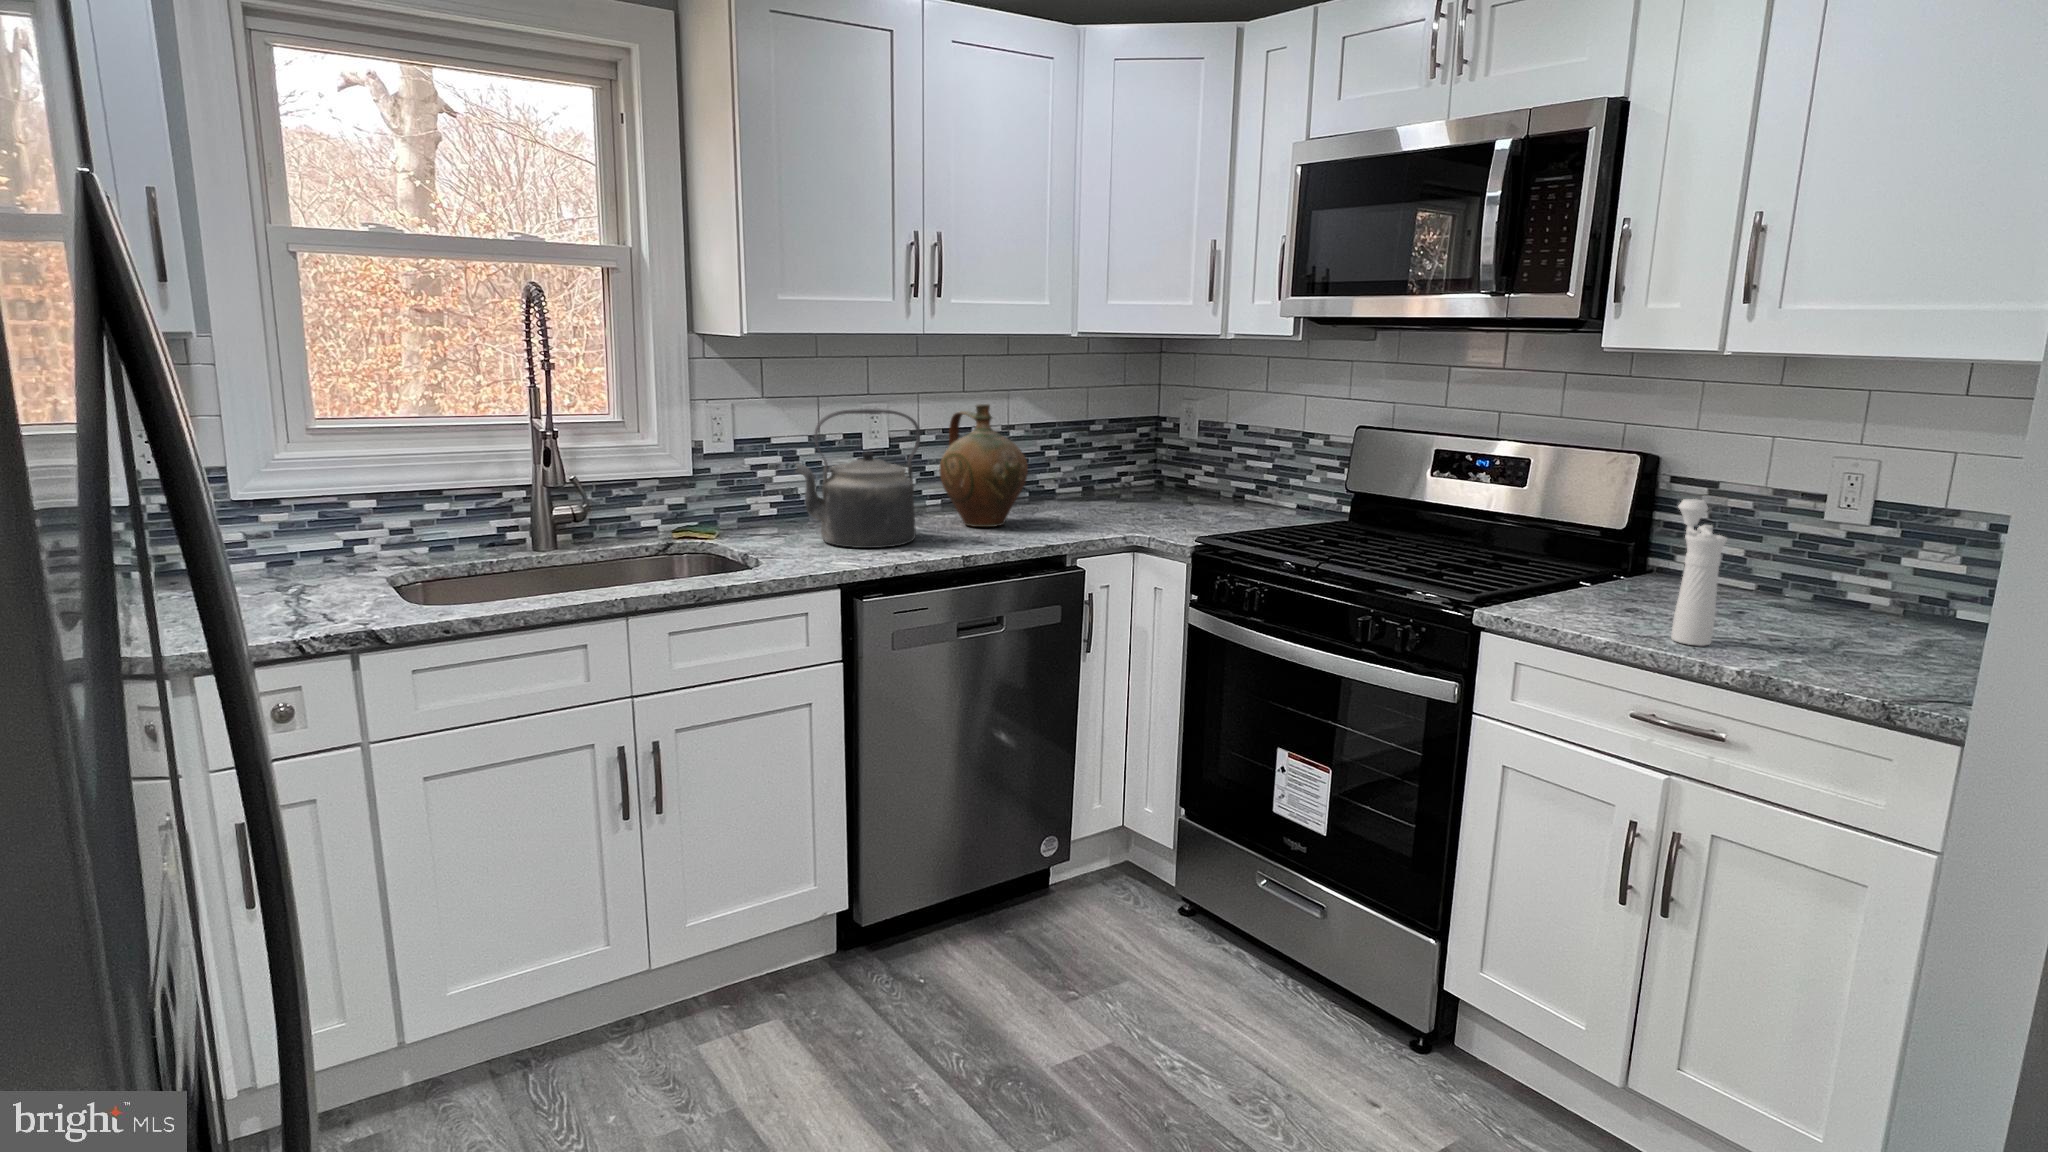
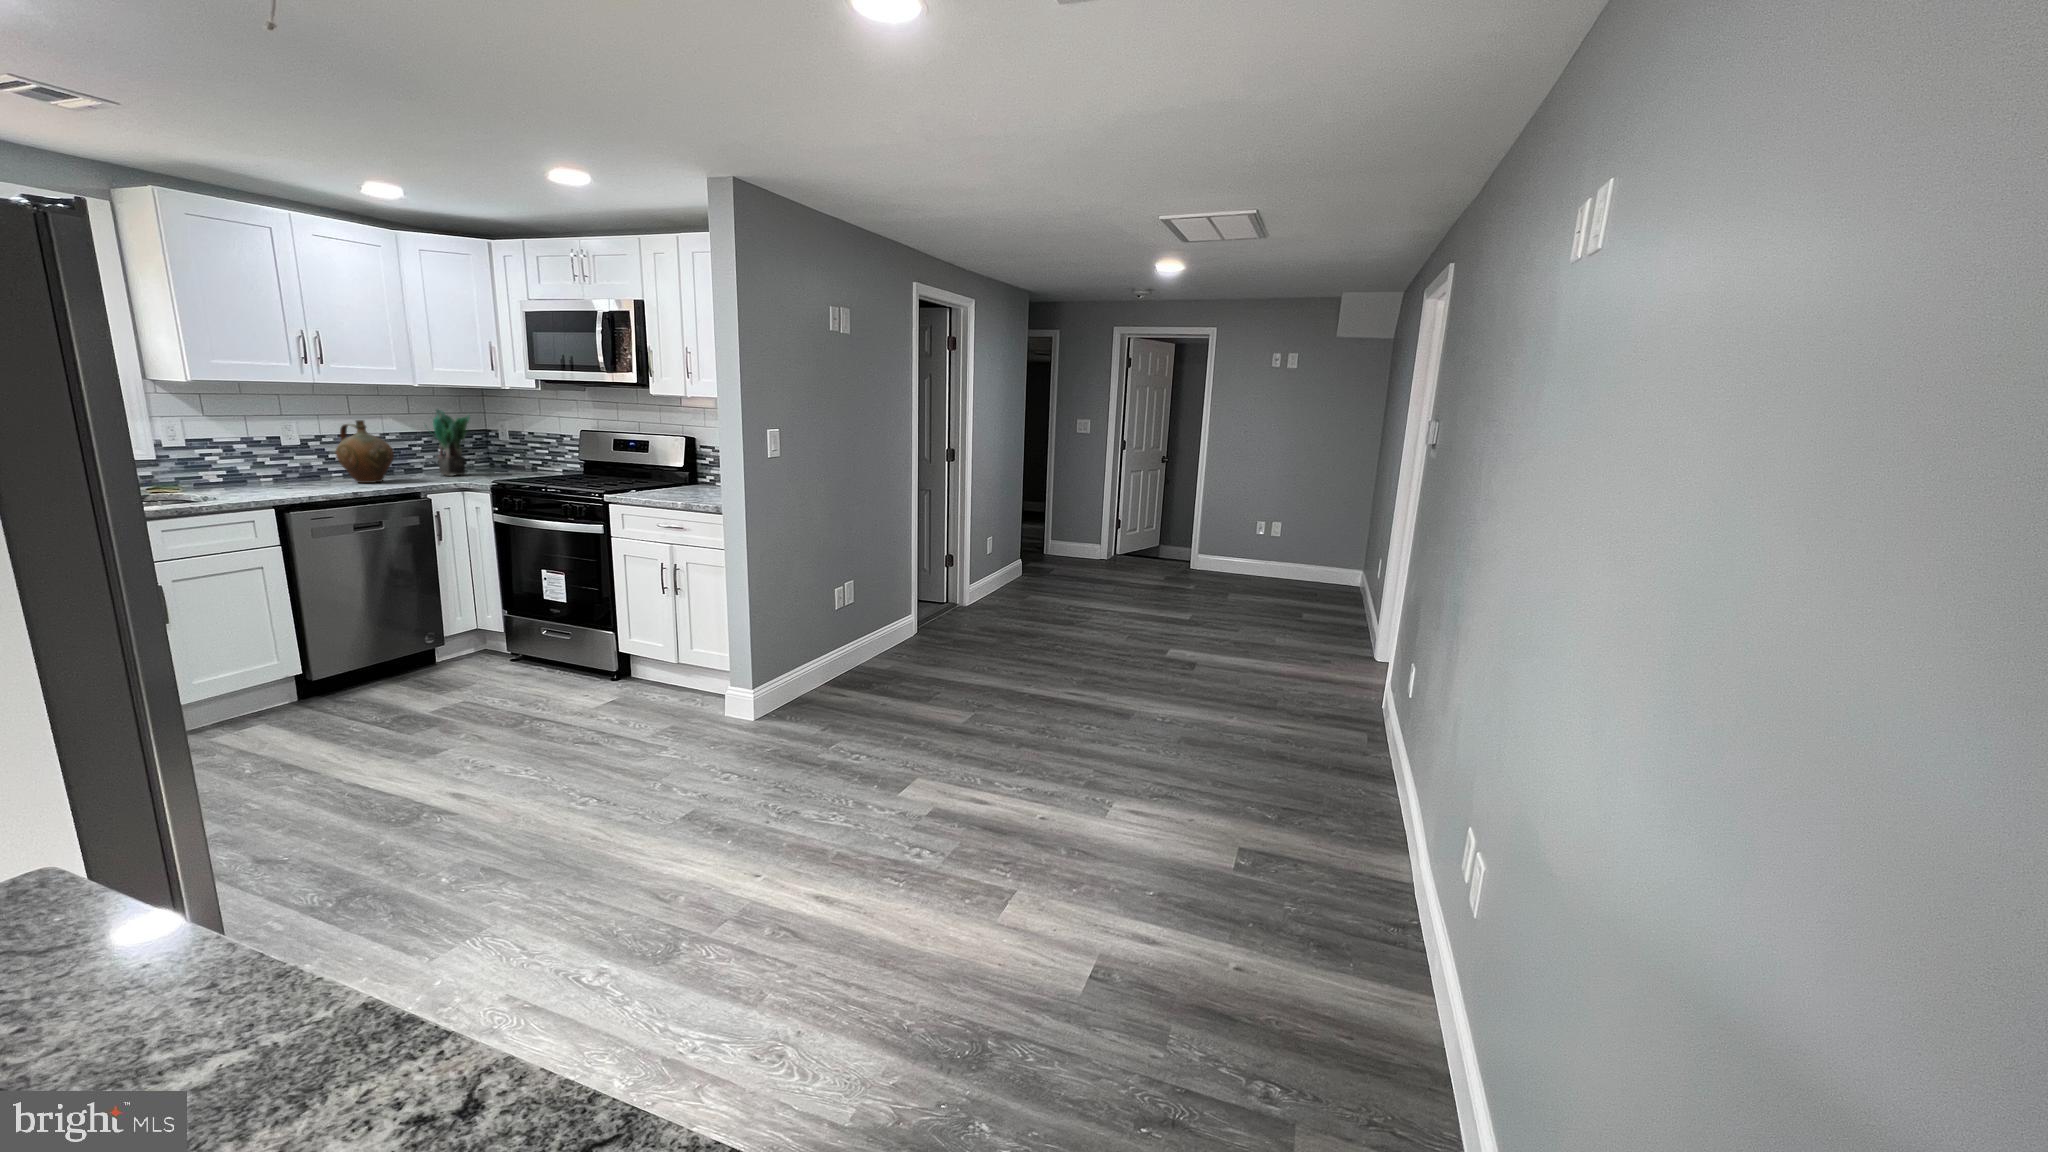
potted plant: none [1078,380,1154,513] -> present [433,409,470,476]
kettle: present [796,409,921,548] -> none [235,421,323,492]
pepper mill: present [1671,499,1727,646] -> none [669,449,685,499]

